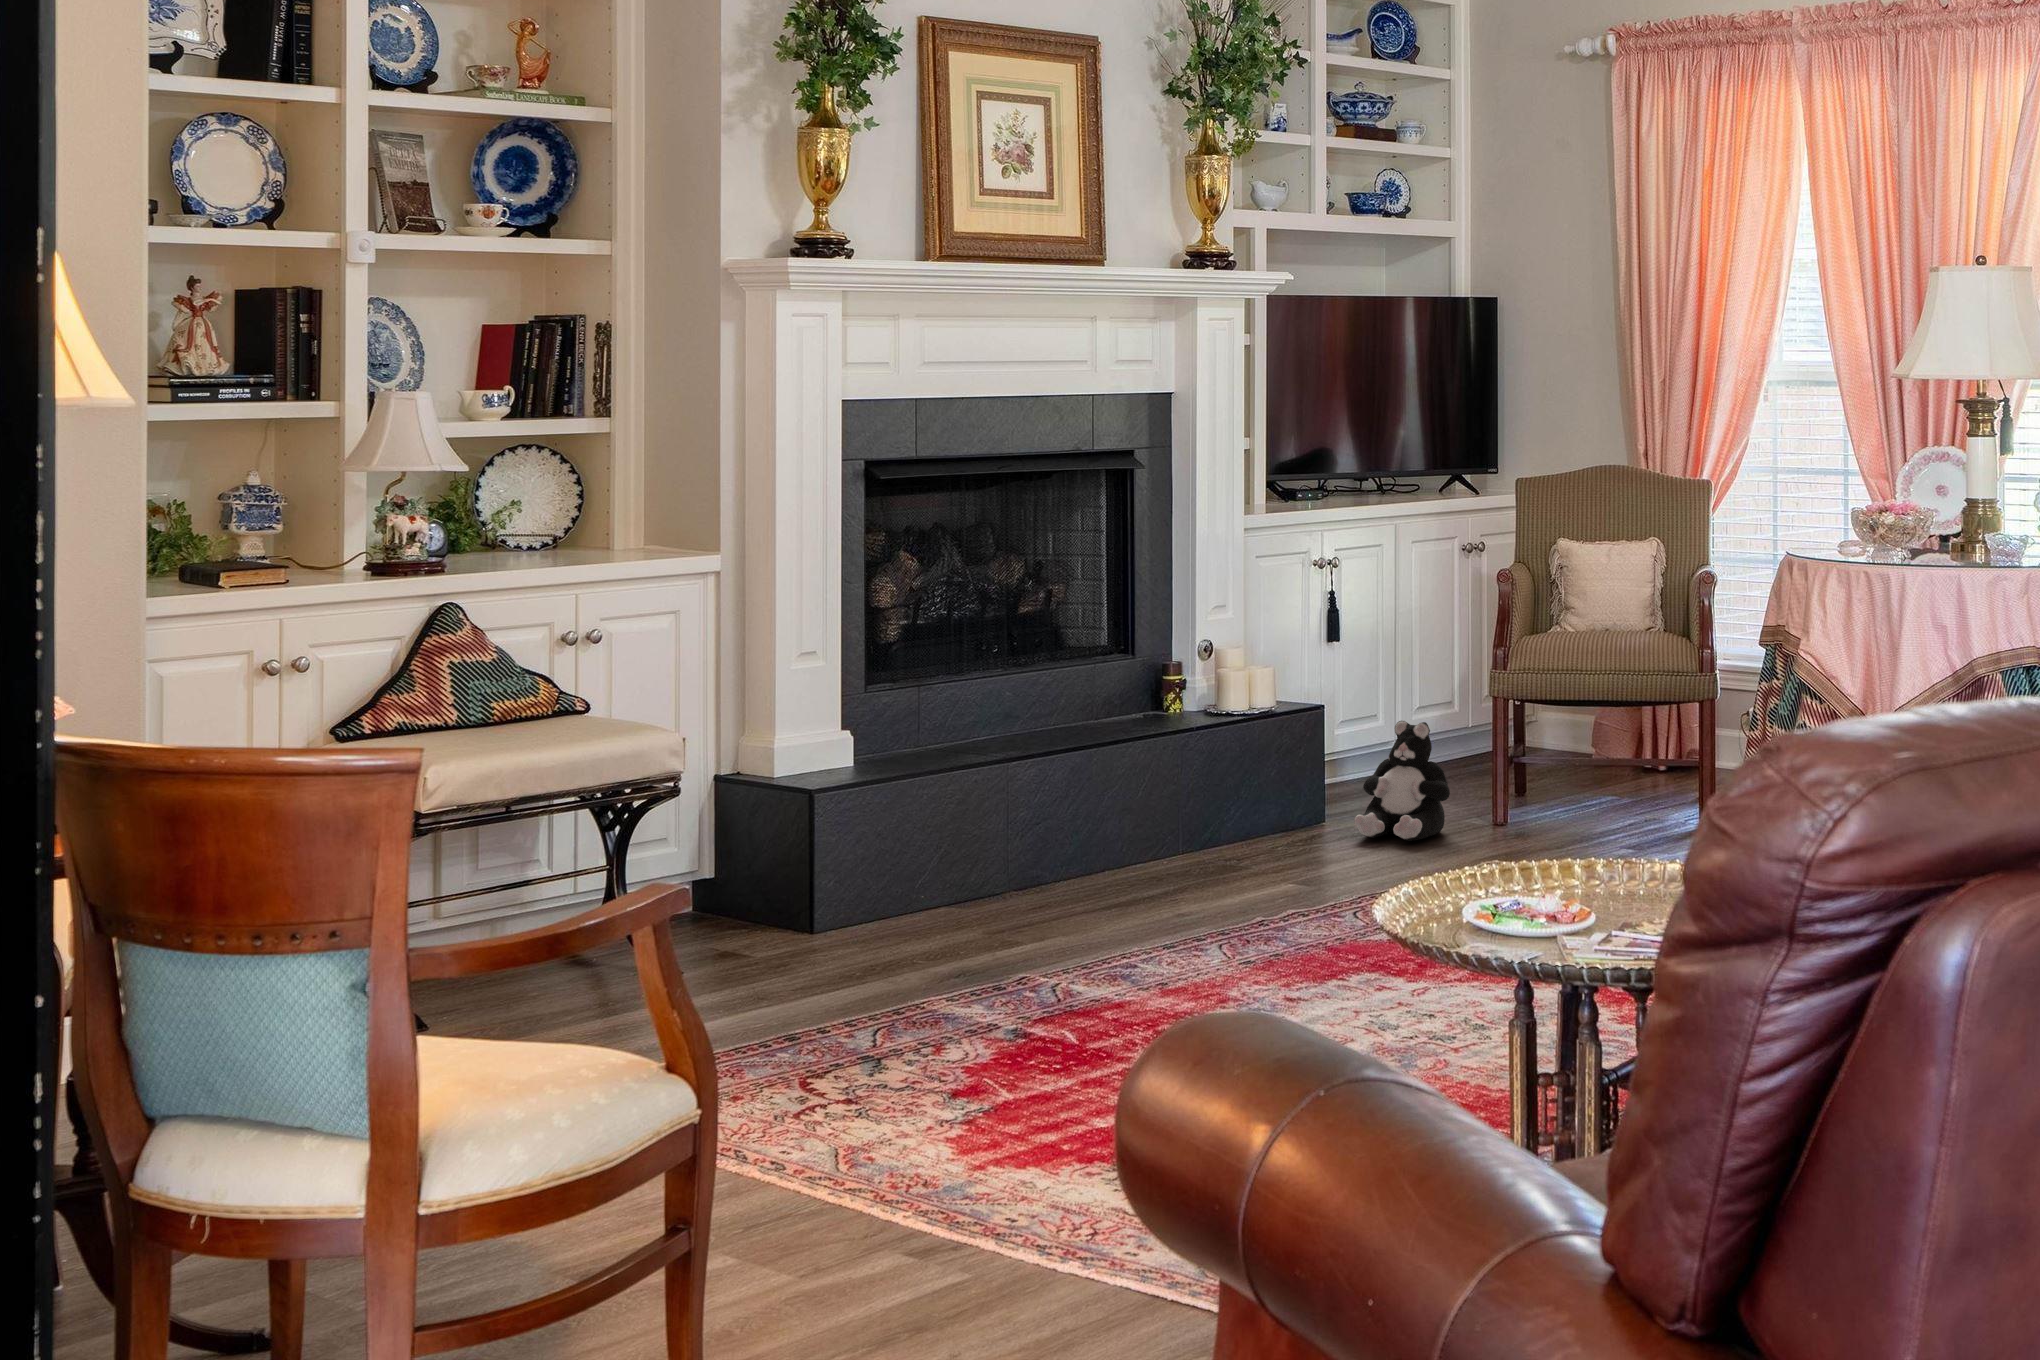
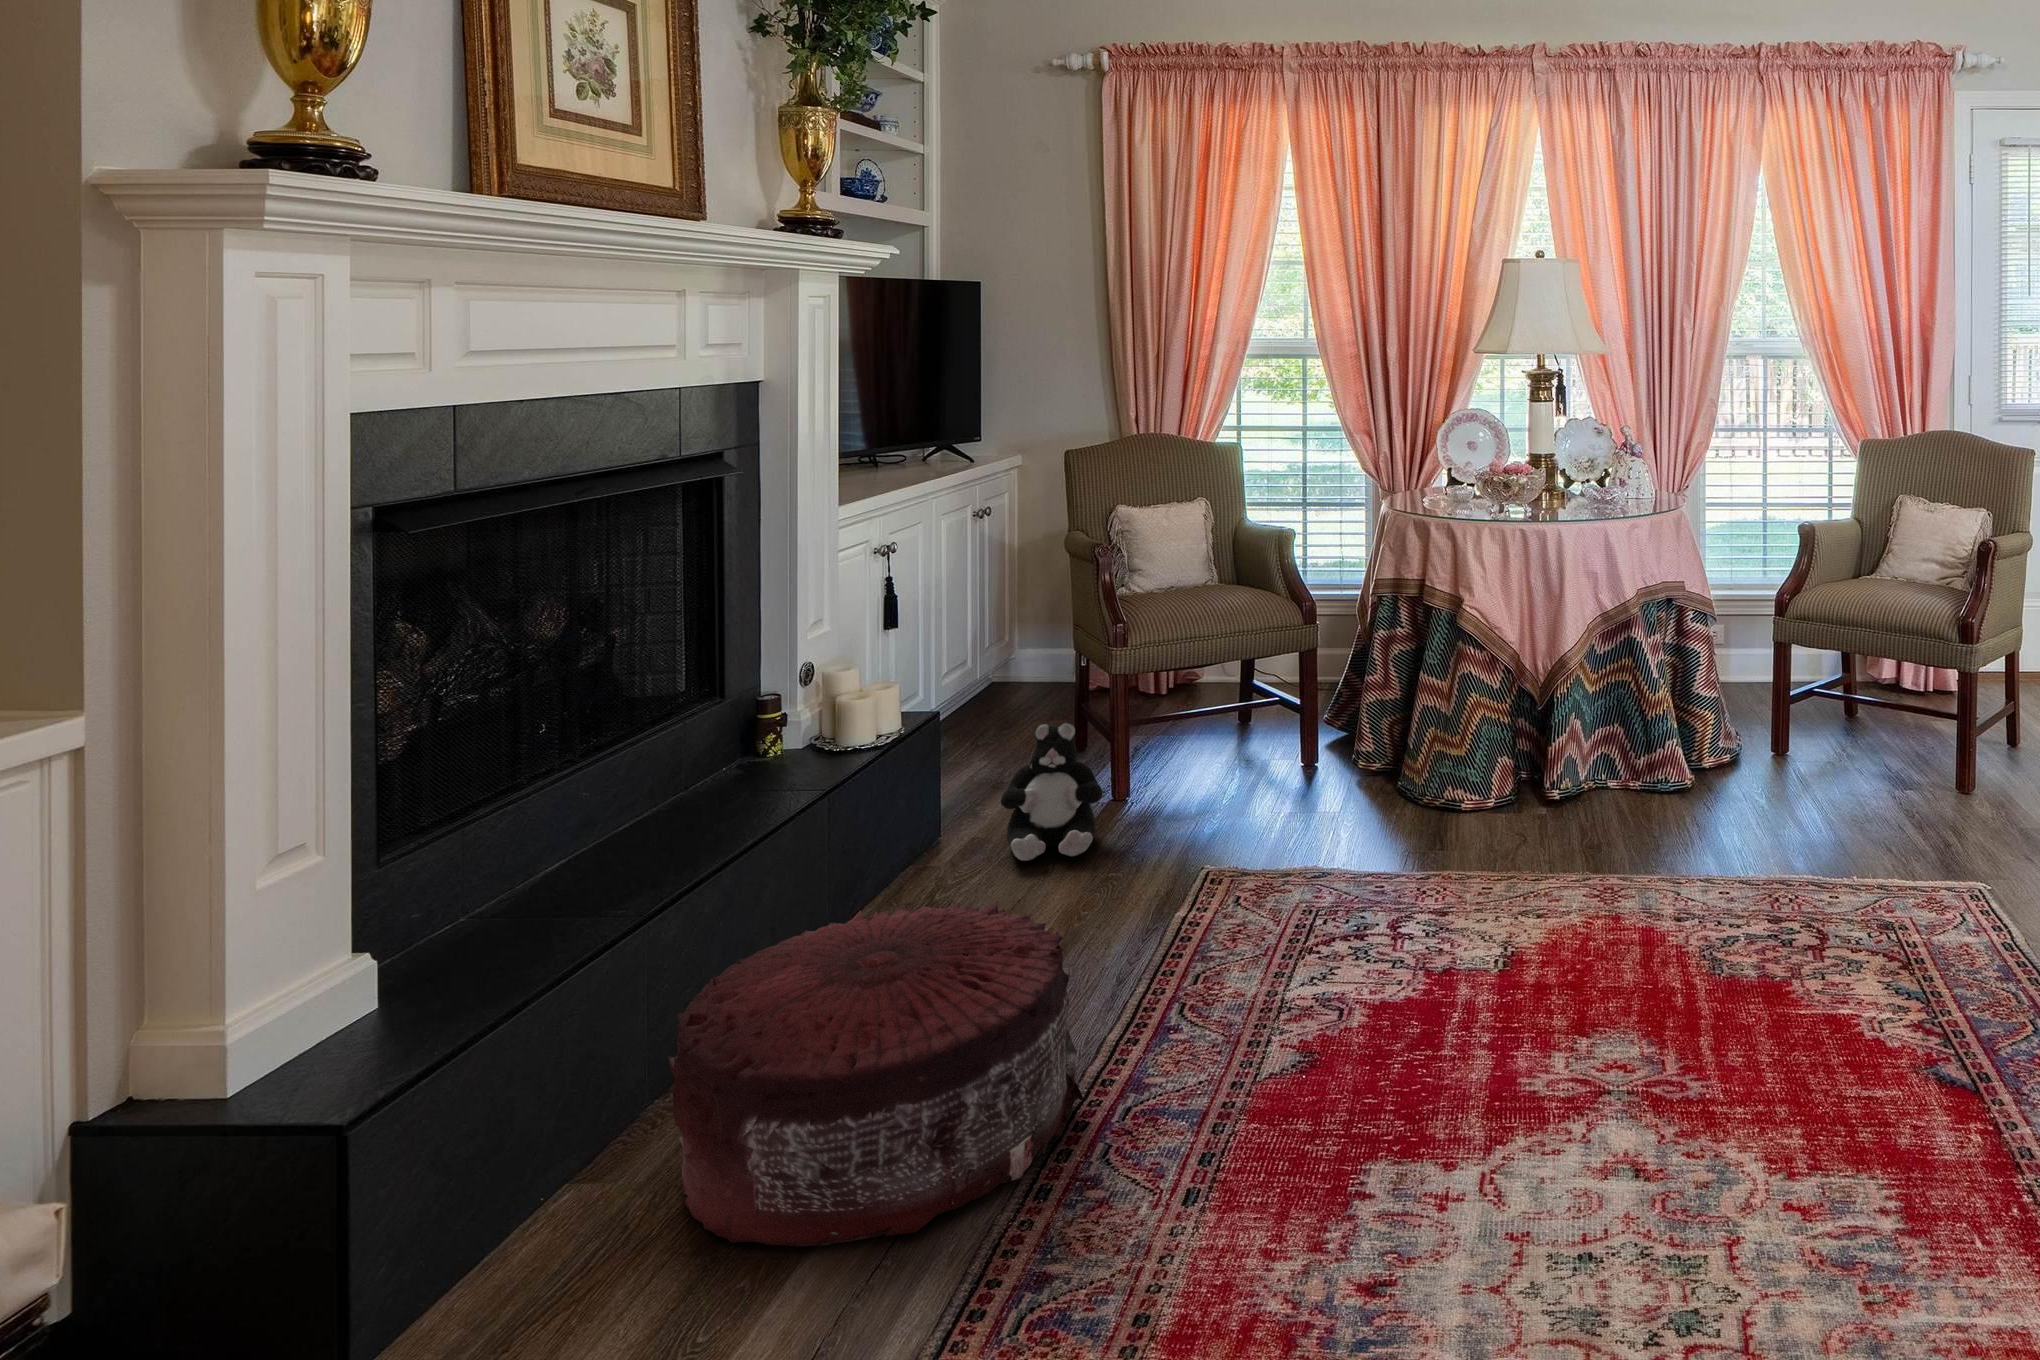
pouf: none [986,784,1244,954] -> present [668,902,1083,1247]

